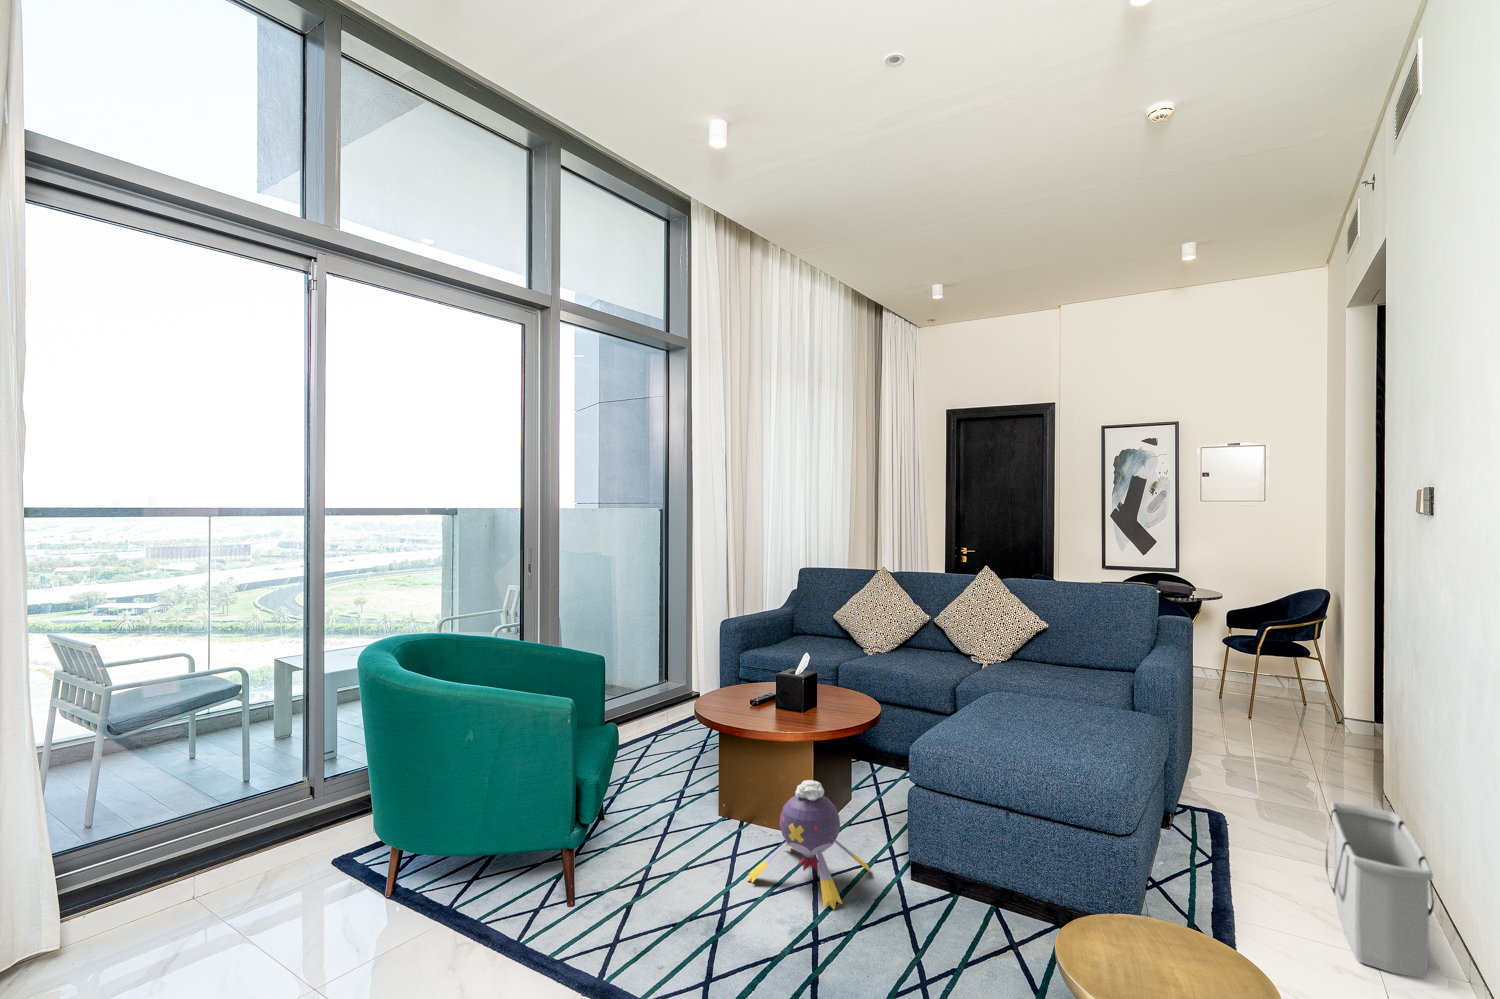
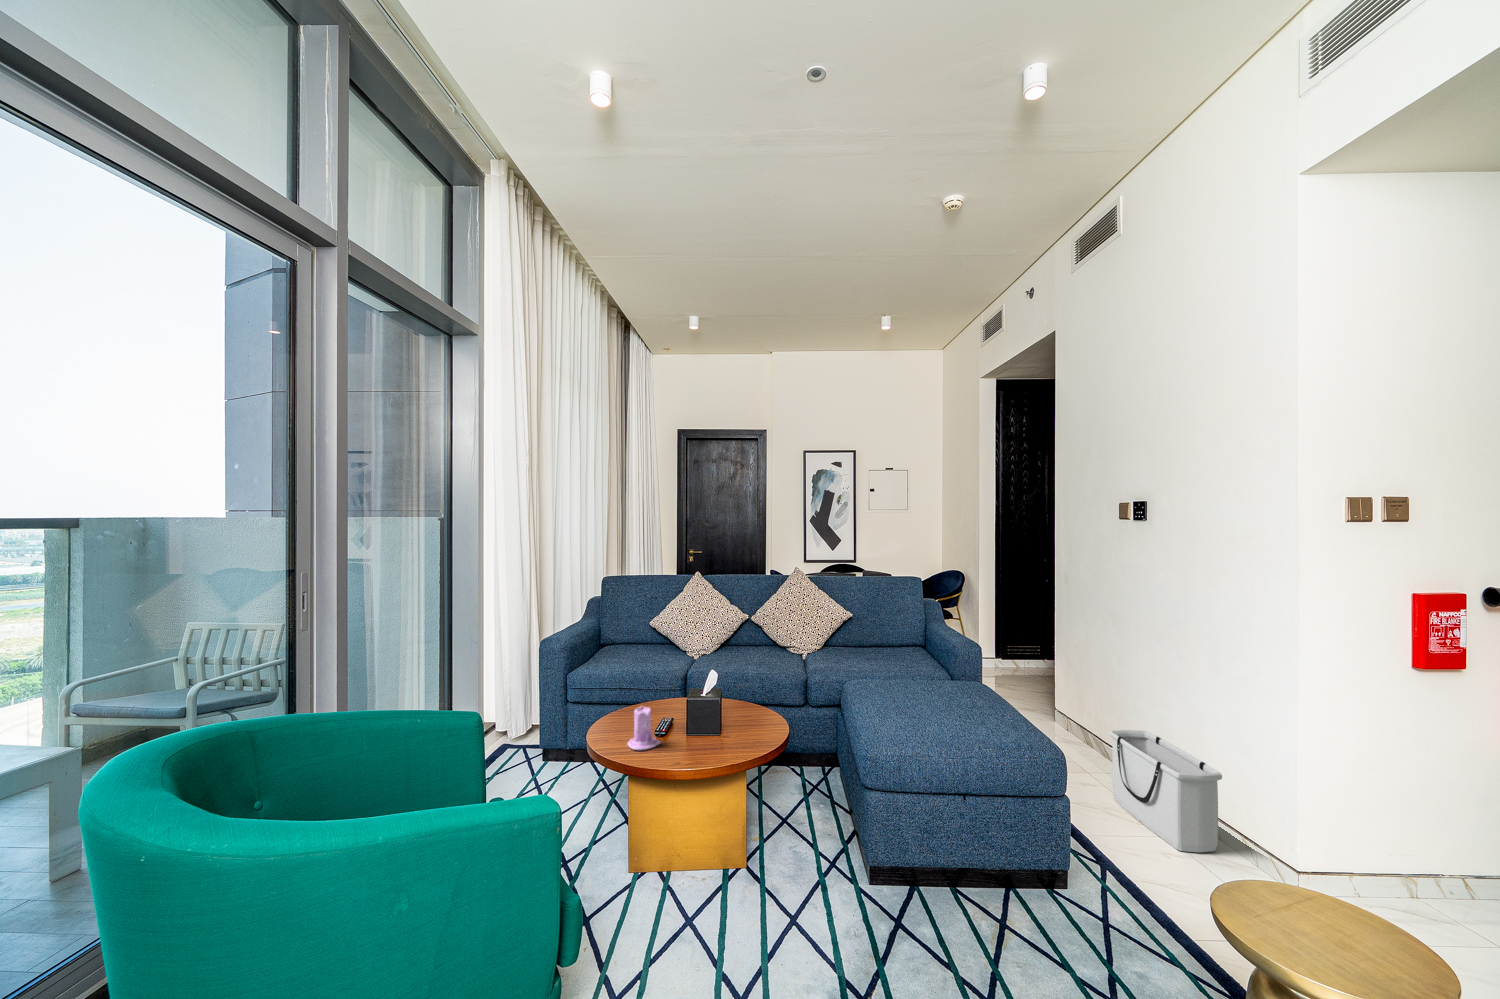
candle: none [723,674,749,715] -> present [628,706,660,750]
plush toy: present [747,780,870,909] -> none [724,809,845,950]

